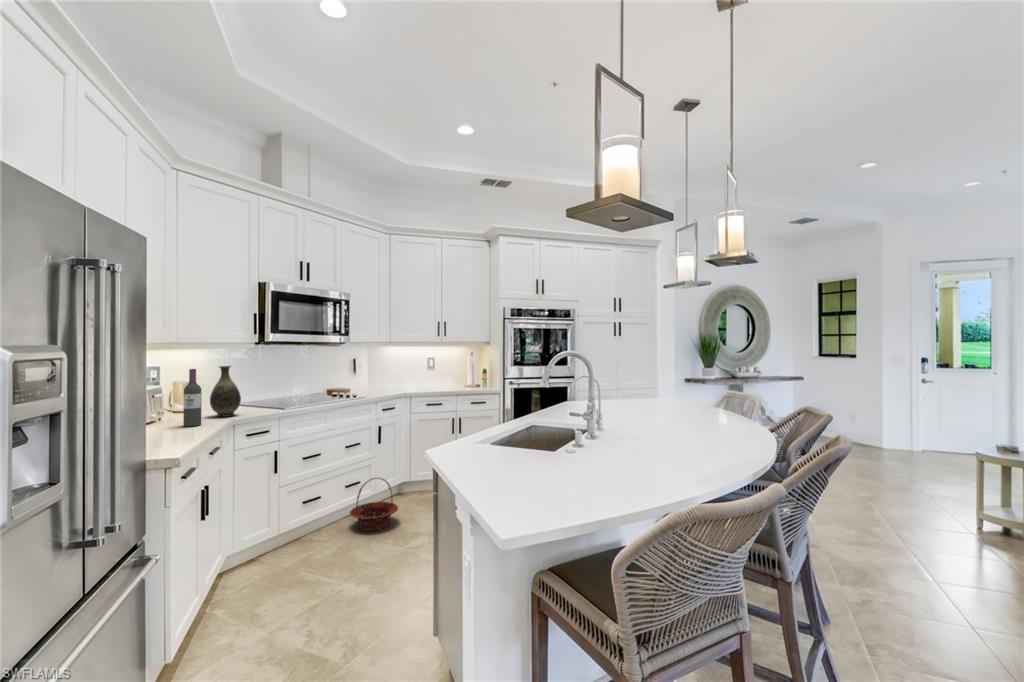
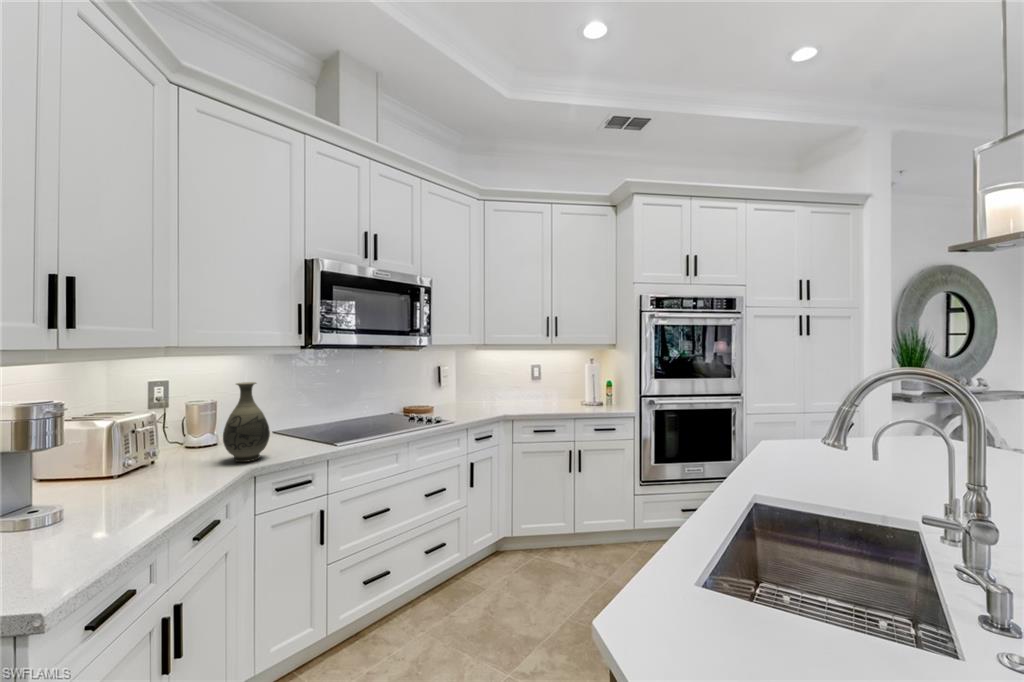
wine bottle: present [184,369,201,426] -> none [165,391,195,488]
basket: present [350,478,398,531] -> none [430,544,500,627]

